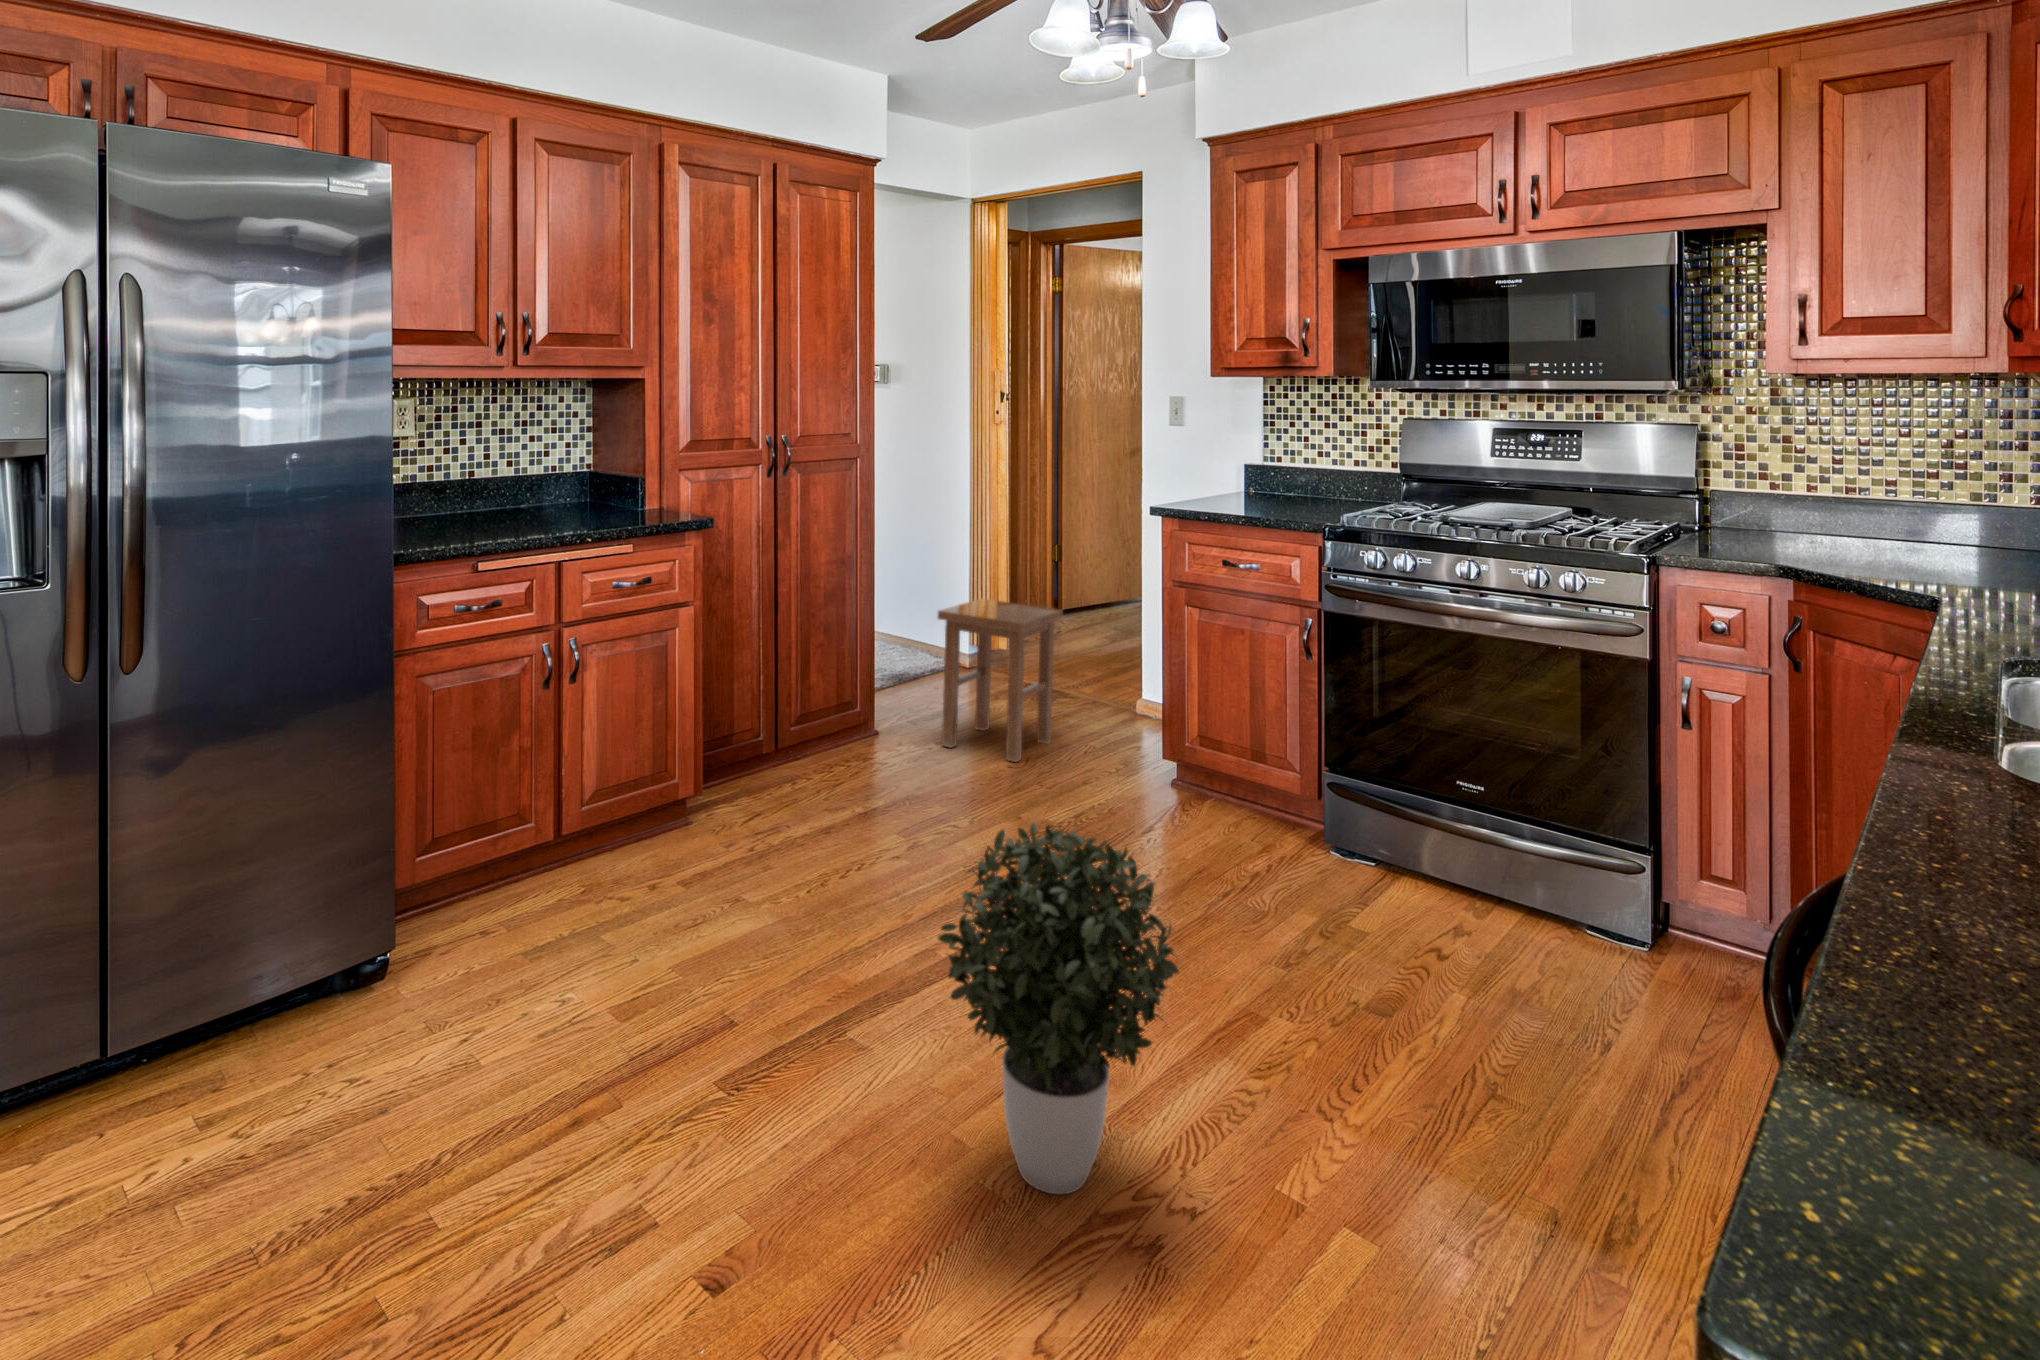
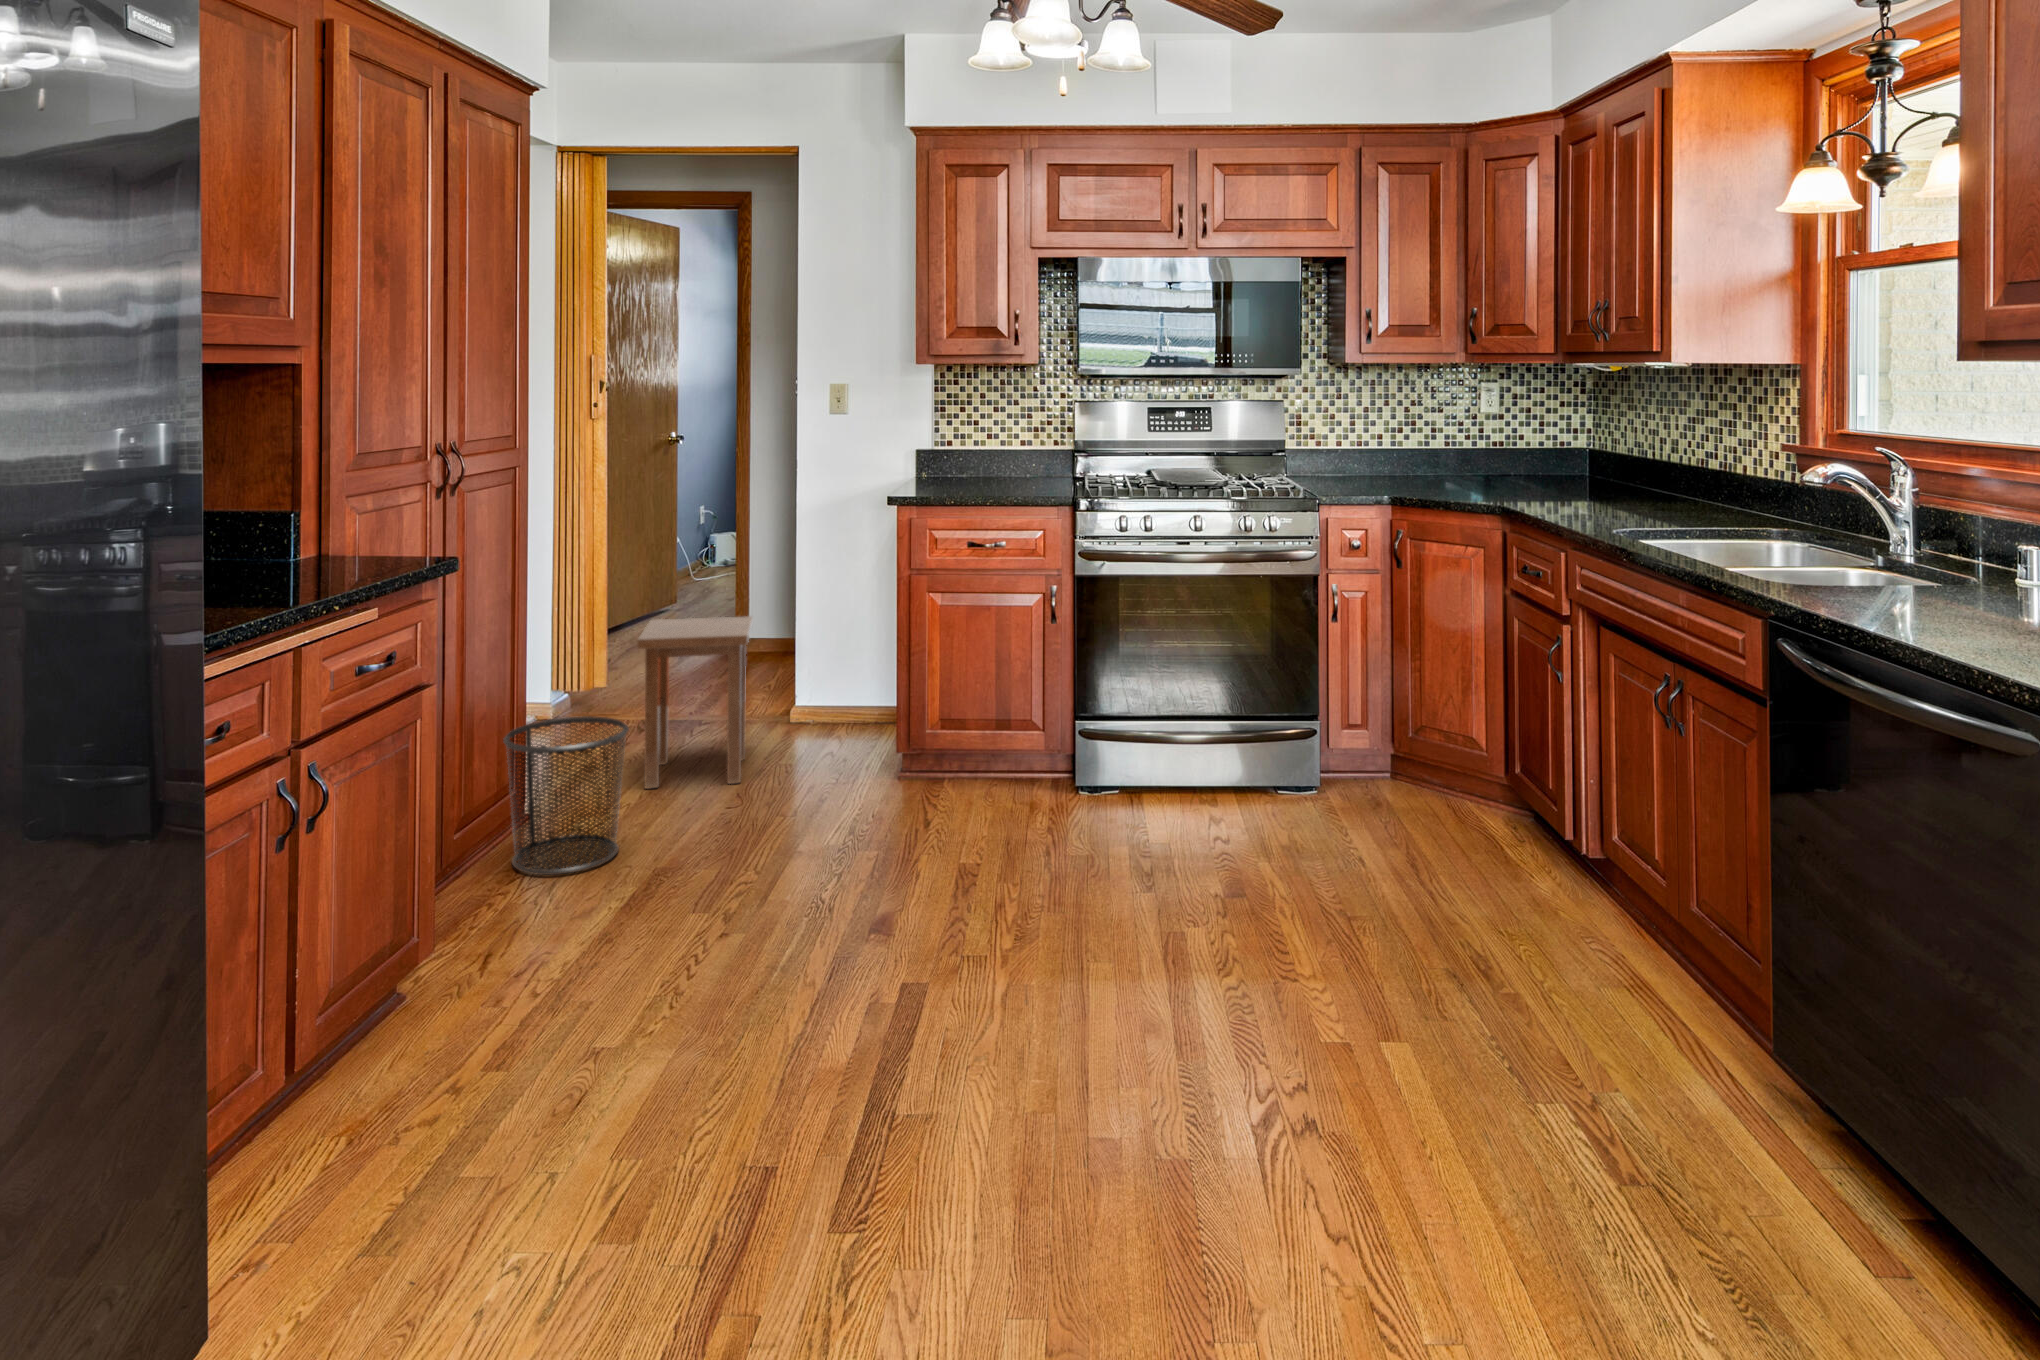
waste bin: none [775,662,875,797] -> present [503,716,629,875]
potted plant: present [938,823,1179,1194] -> none [1053,766,1236,1043]

